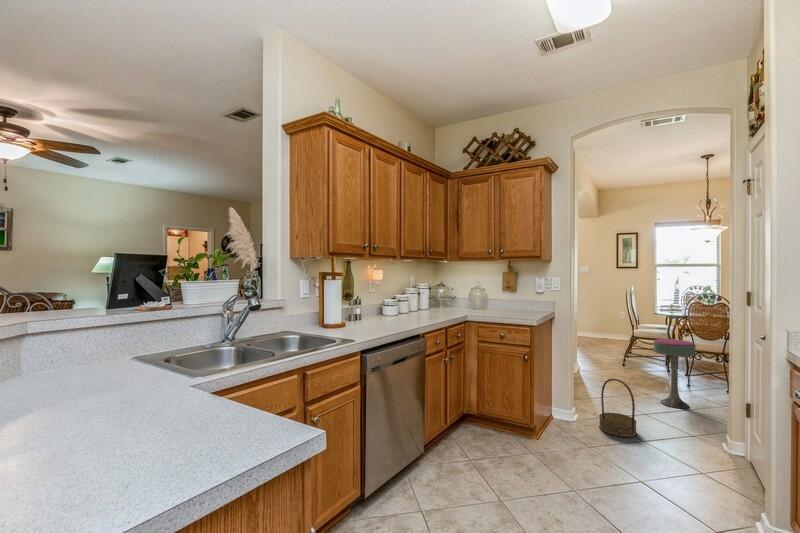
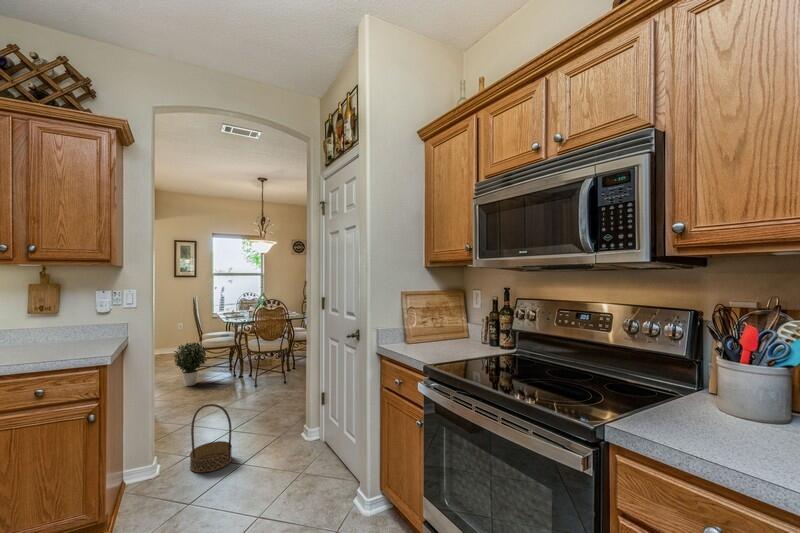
potted plant: none [607,329,638,369] -> present [174,343,207,386]
bar stool: present [654,339,696,408] -> none [233,345,269,412]

